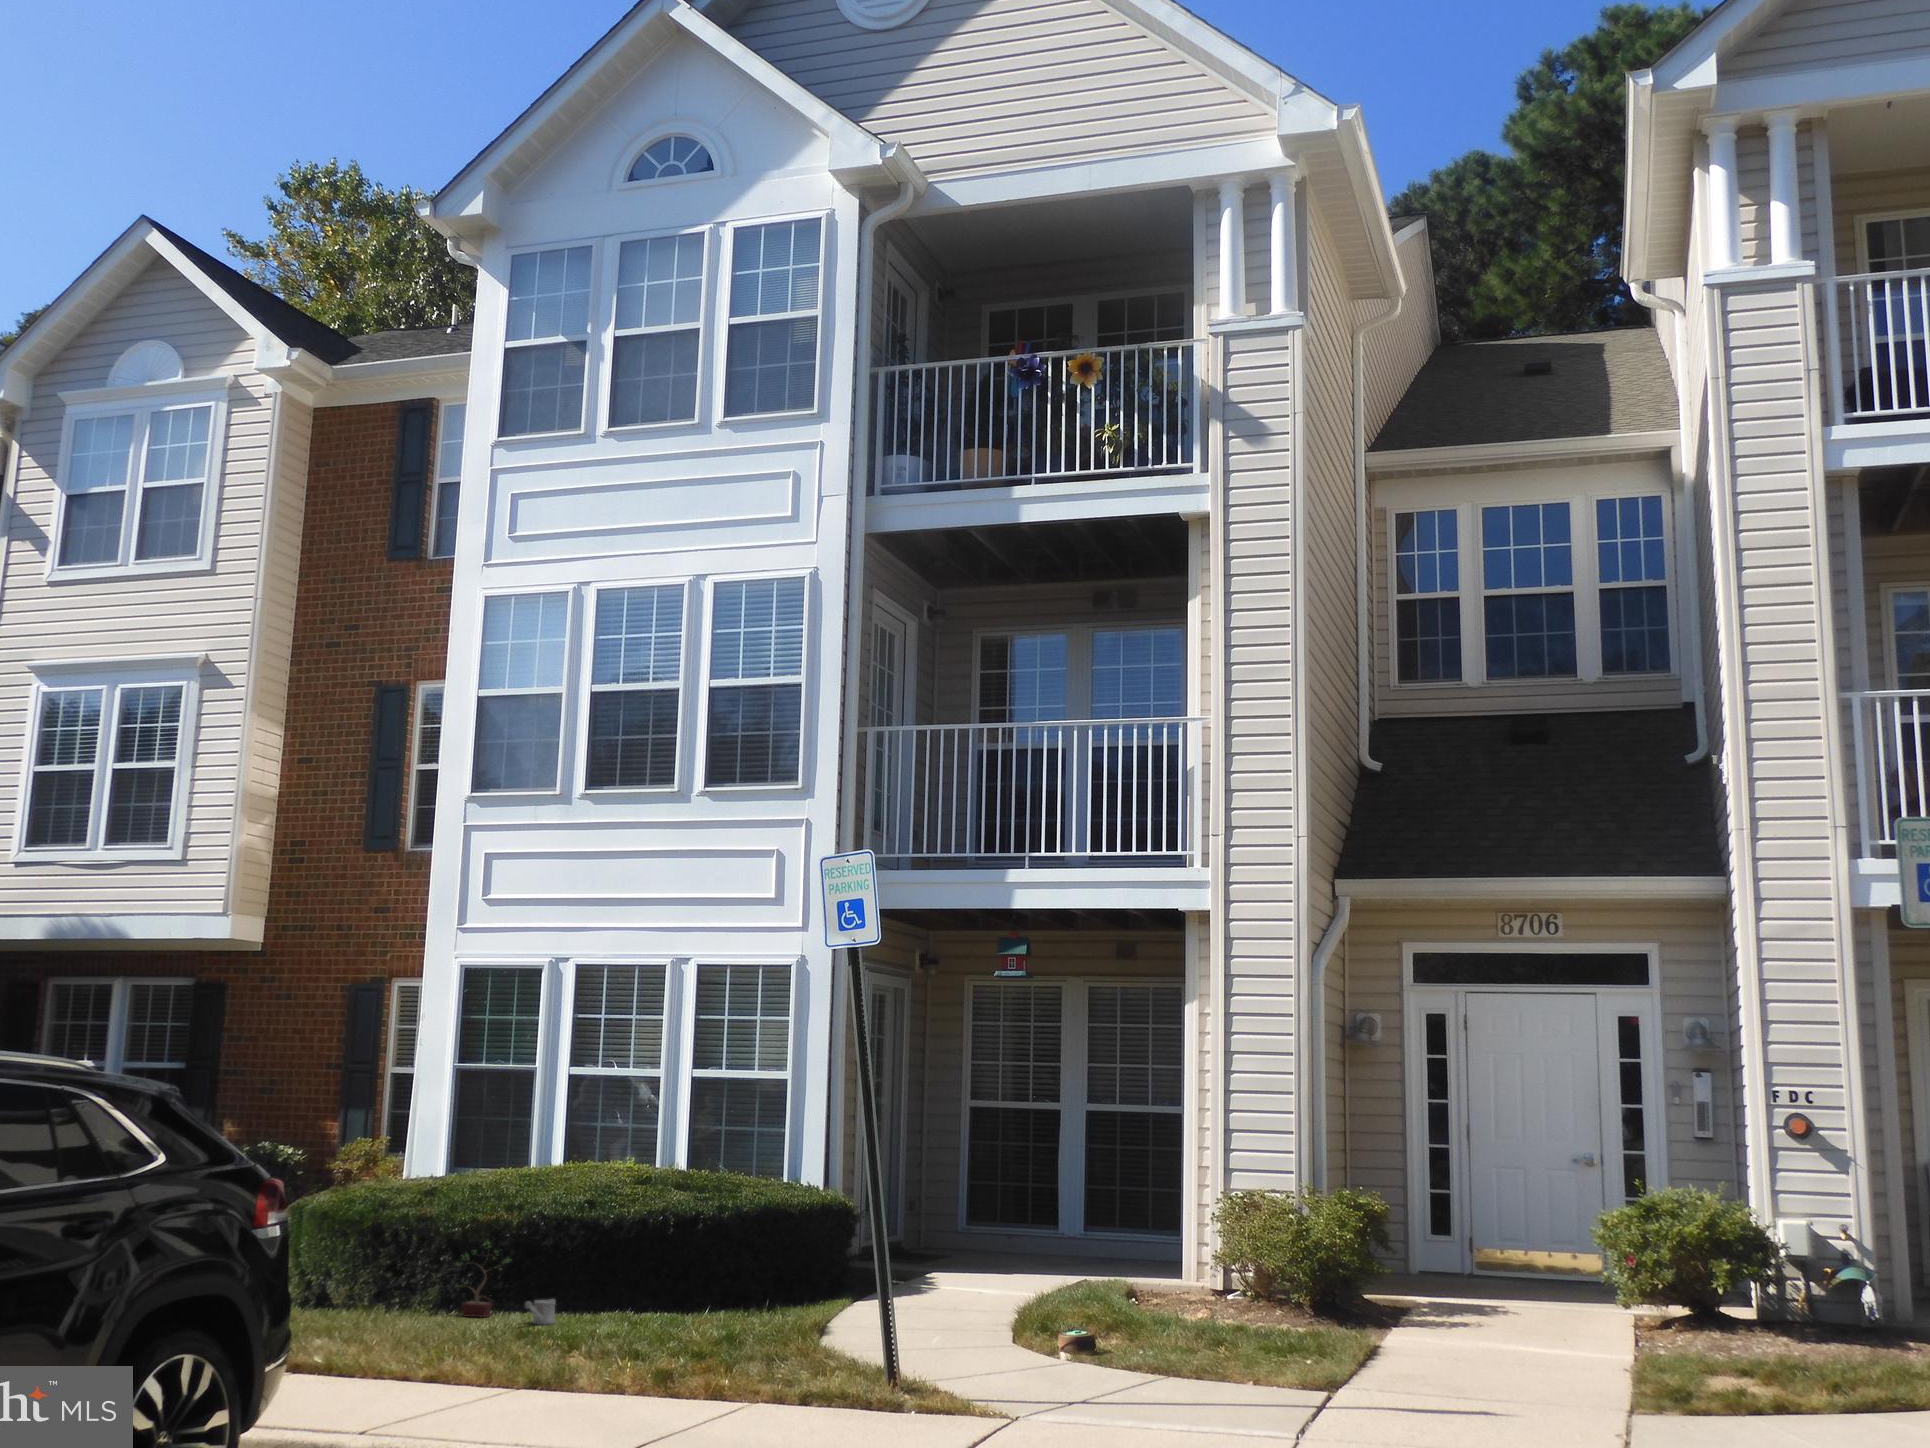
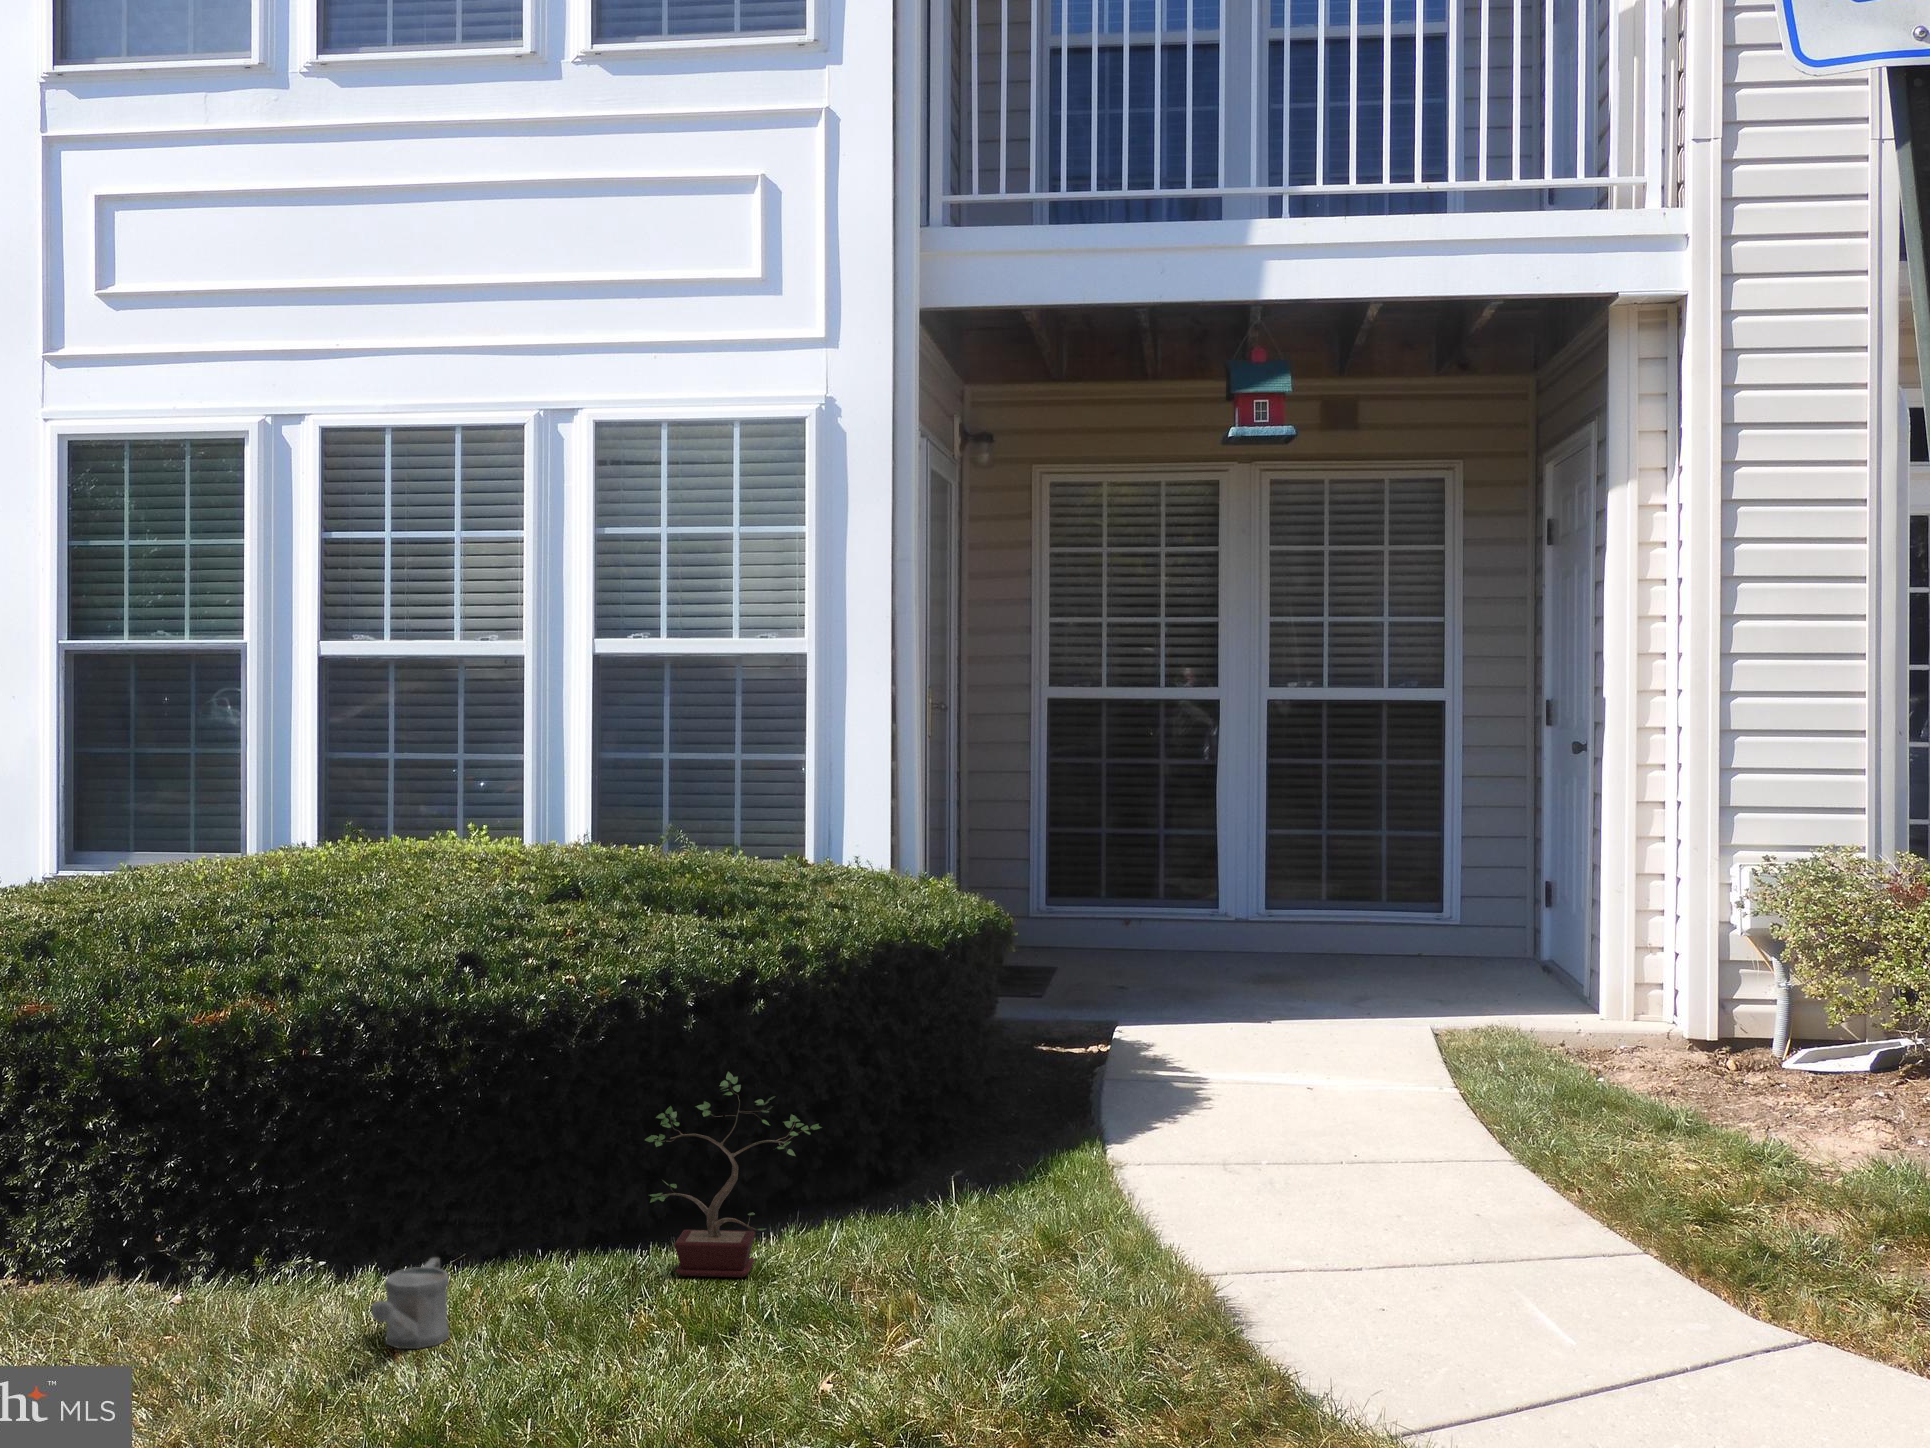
potted plant: present [458,1241,509,1317] -> present [645,1072,821,1277]

